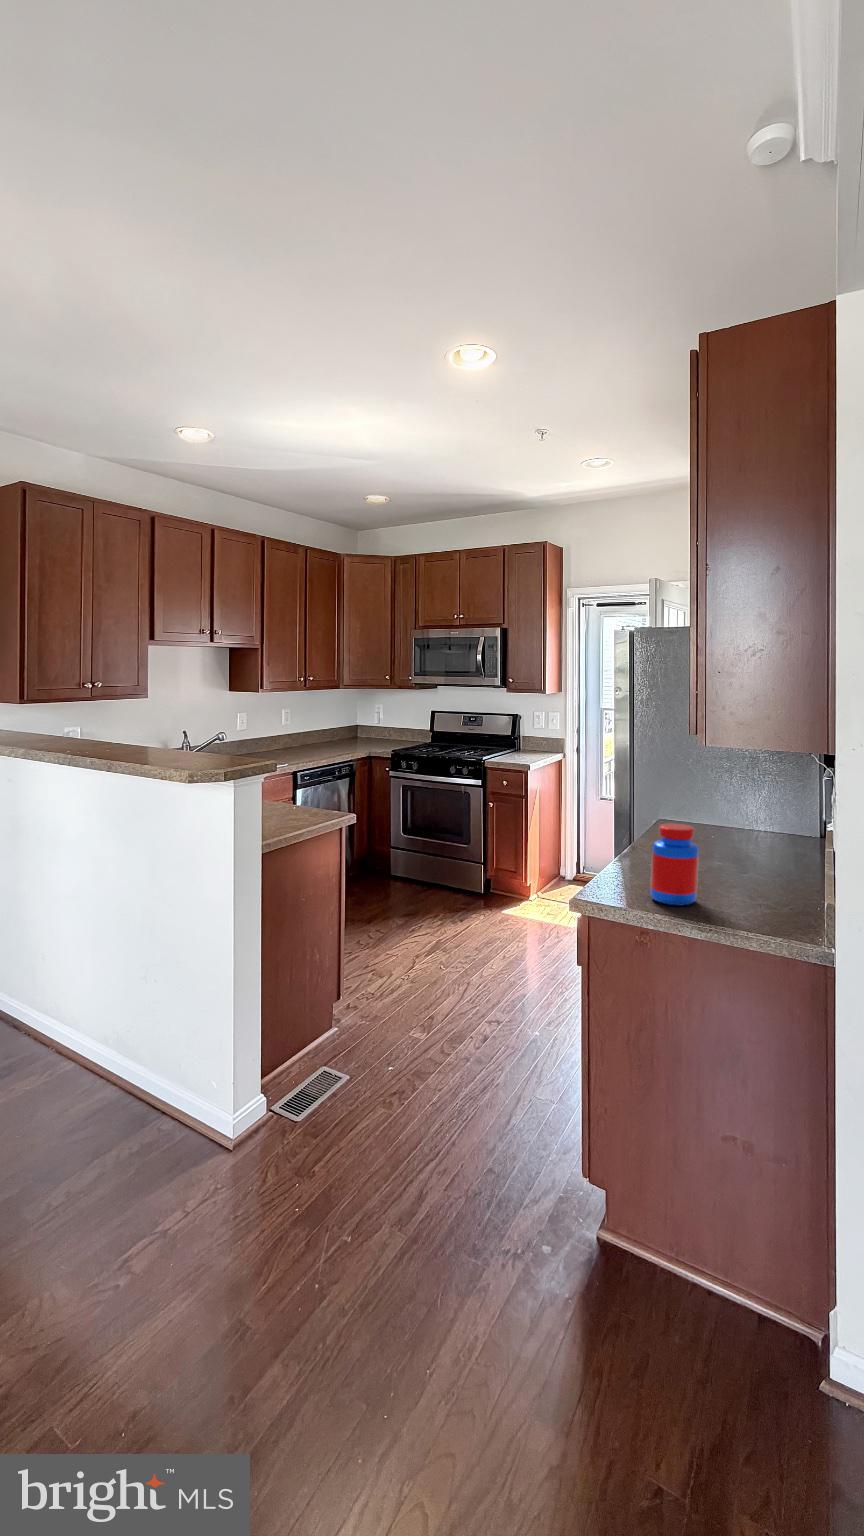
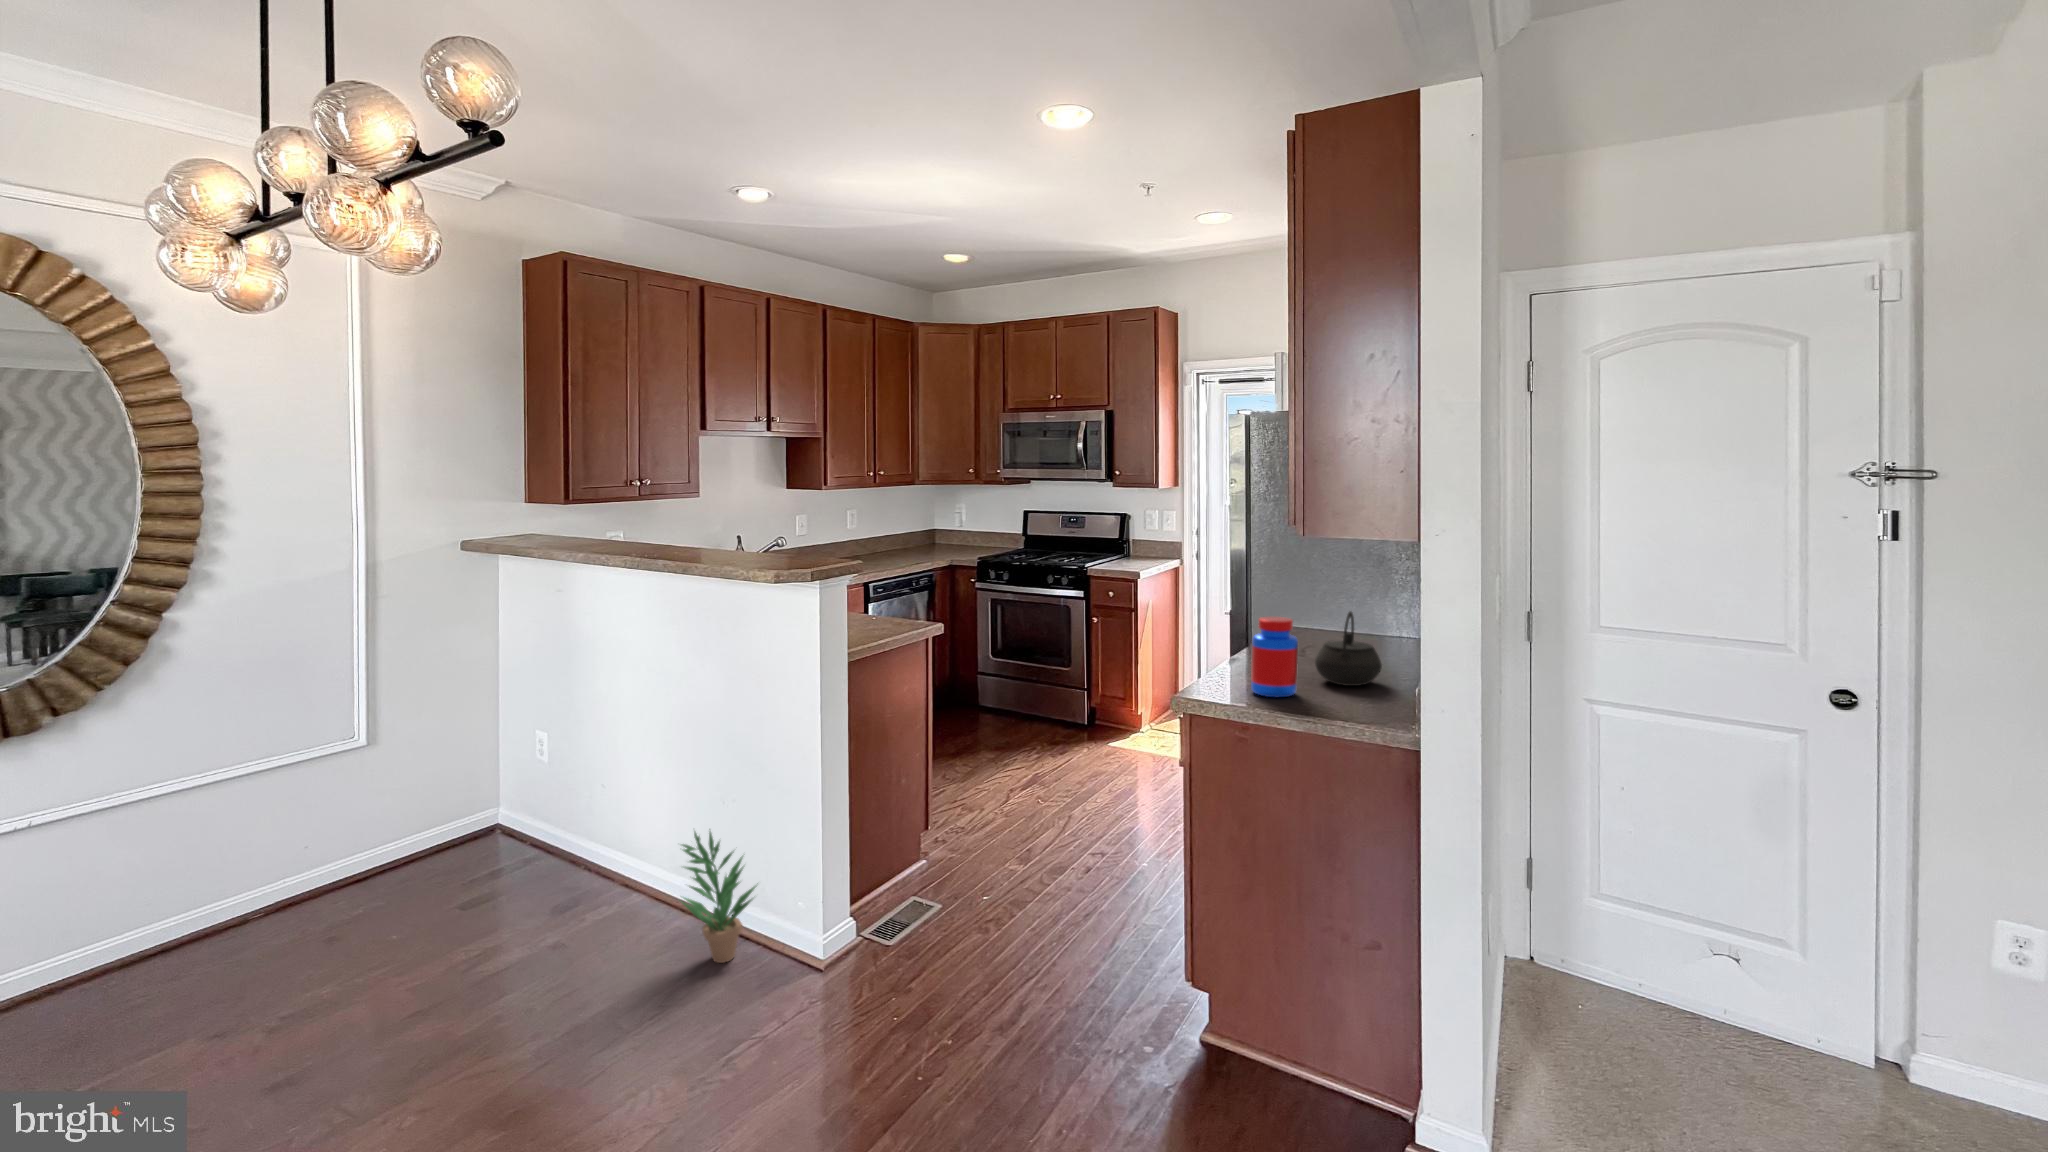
kettle: none [711,817,779,892] -> present [1315,611,1382,686]
potted plant: none [96,1011,177,1140] -> present [682,832,757,963]

